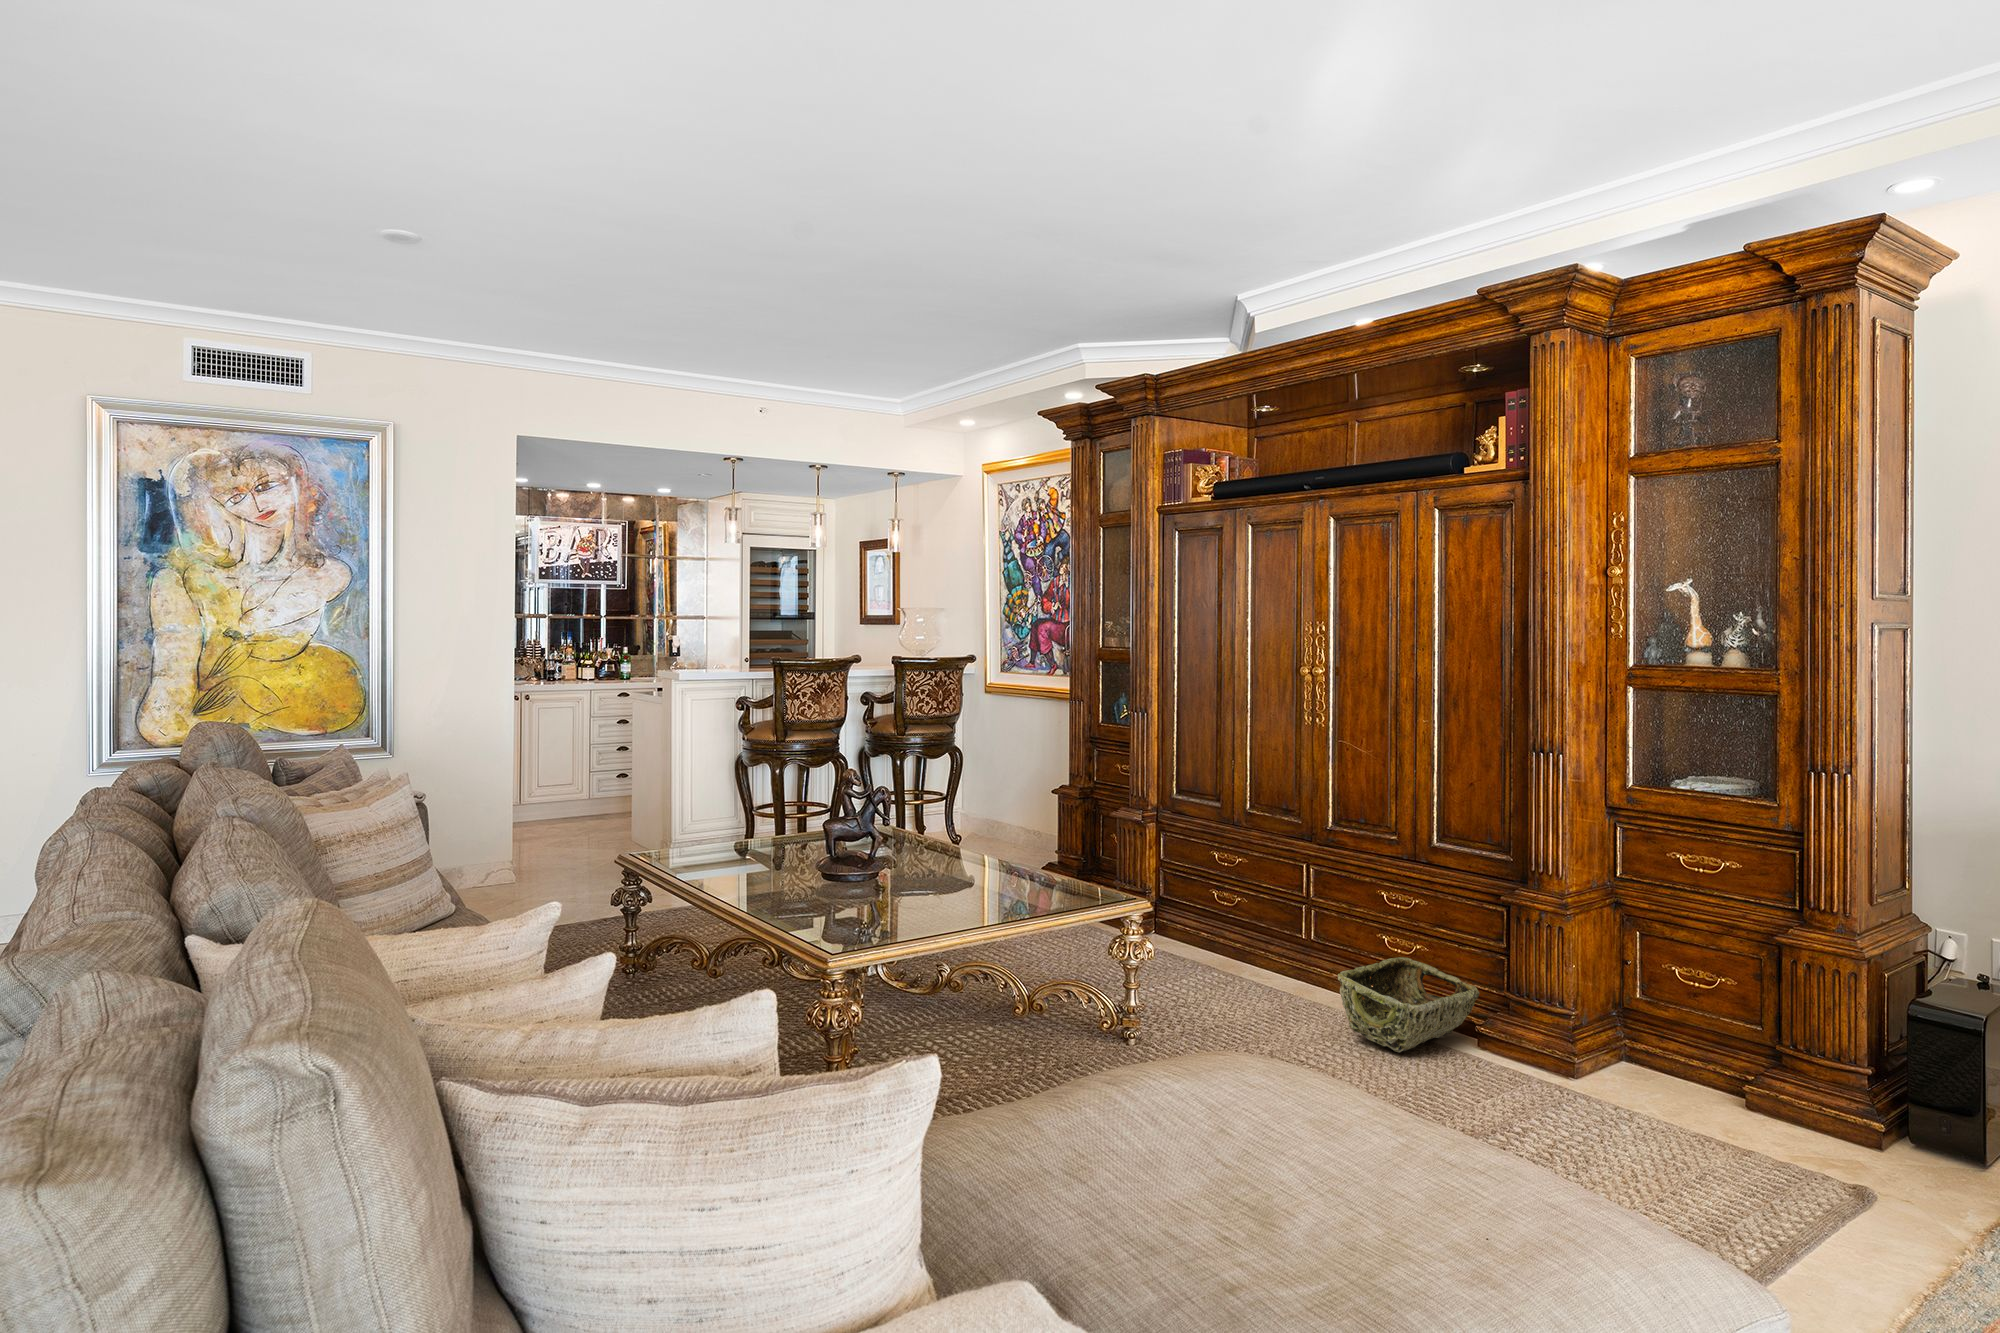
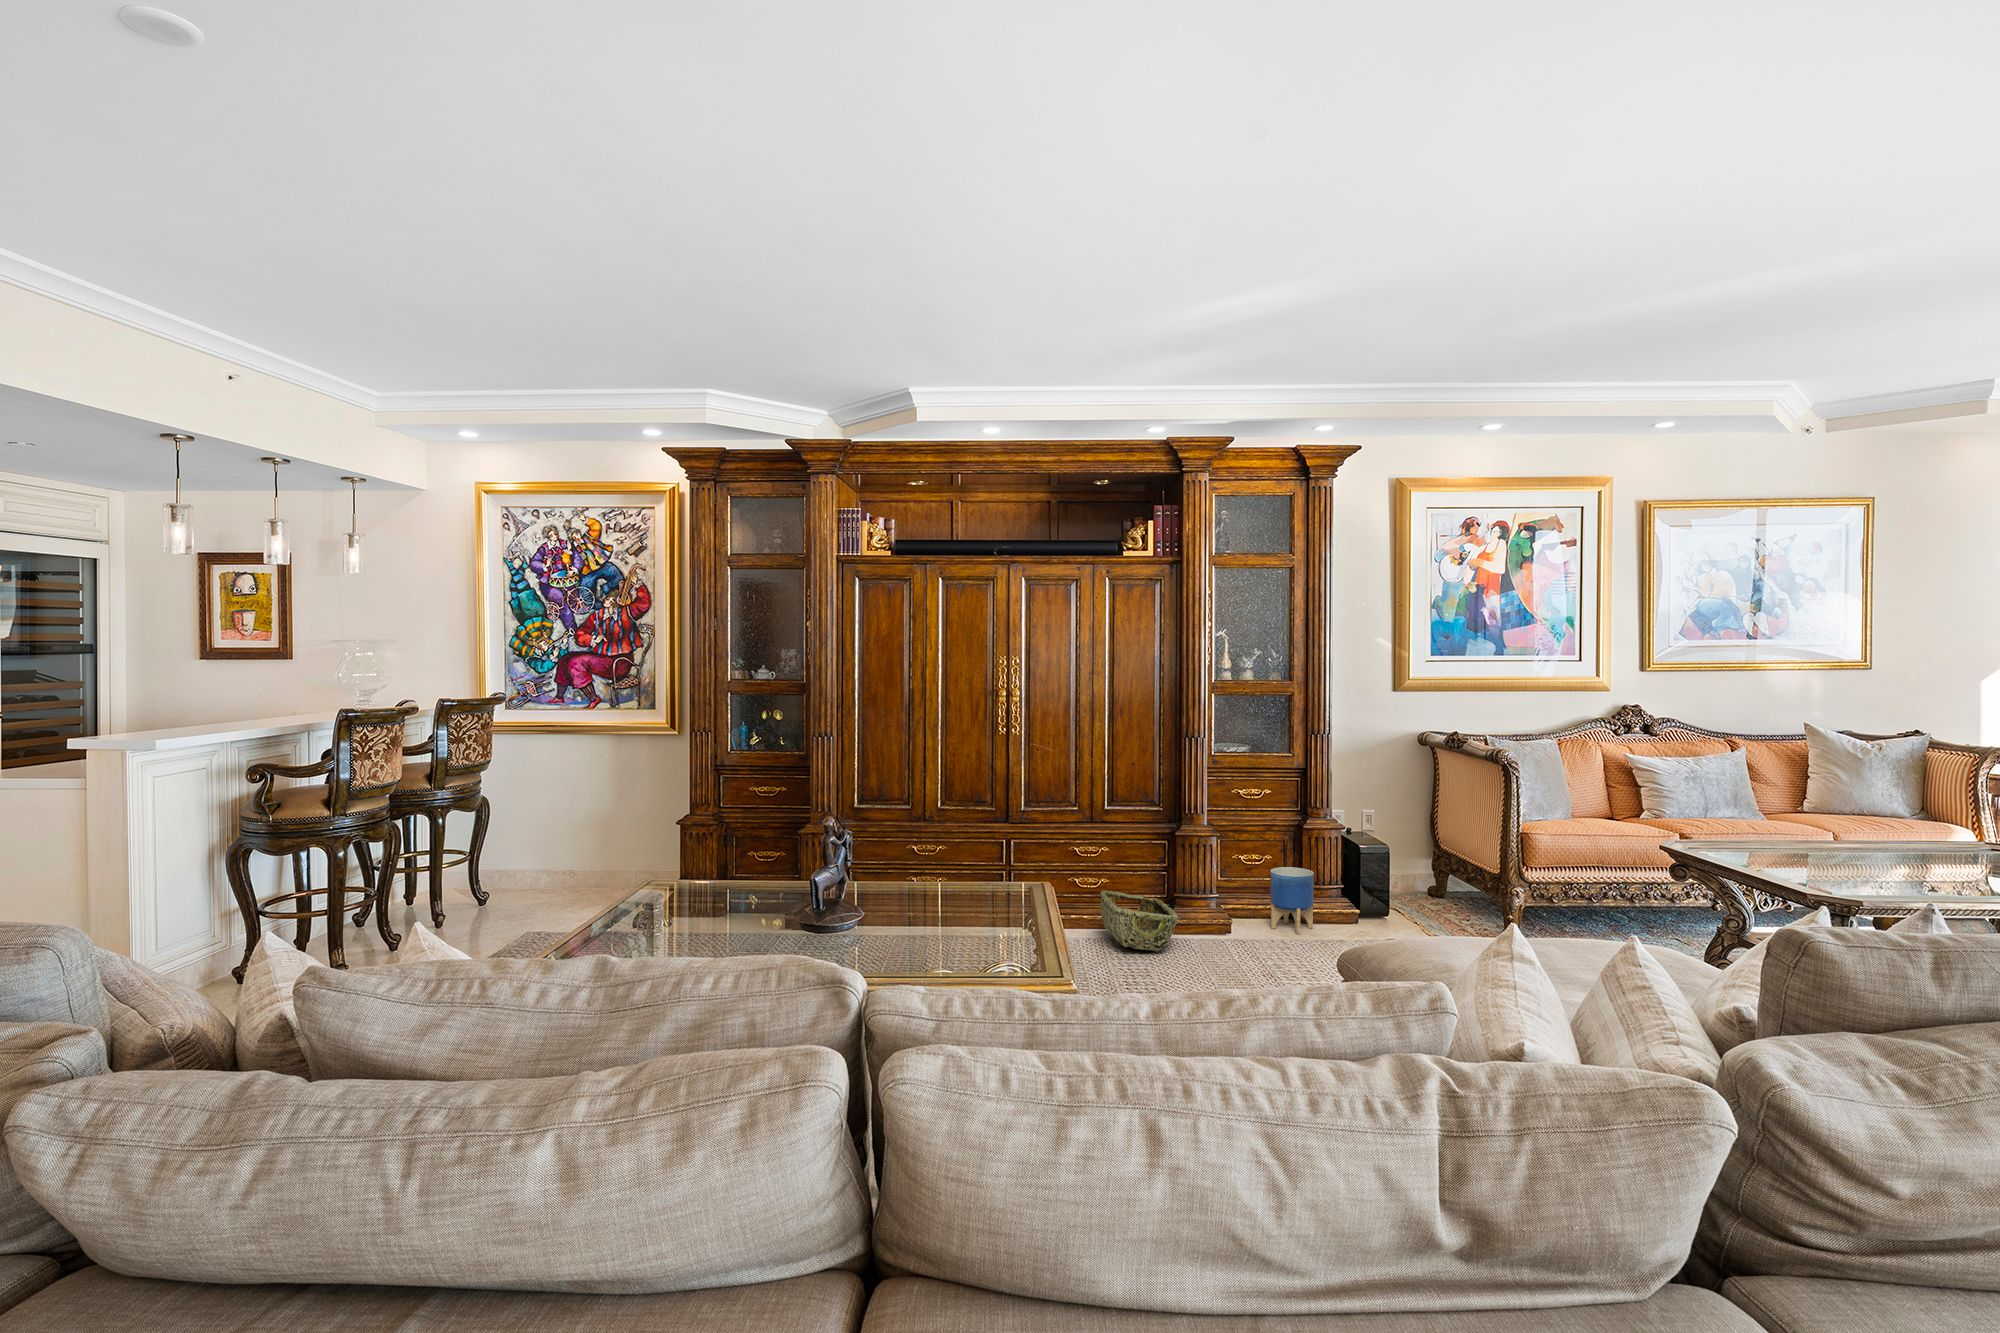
planter: none [1665,990,1751,1111] -> present [1270,867,1314,934]

